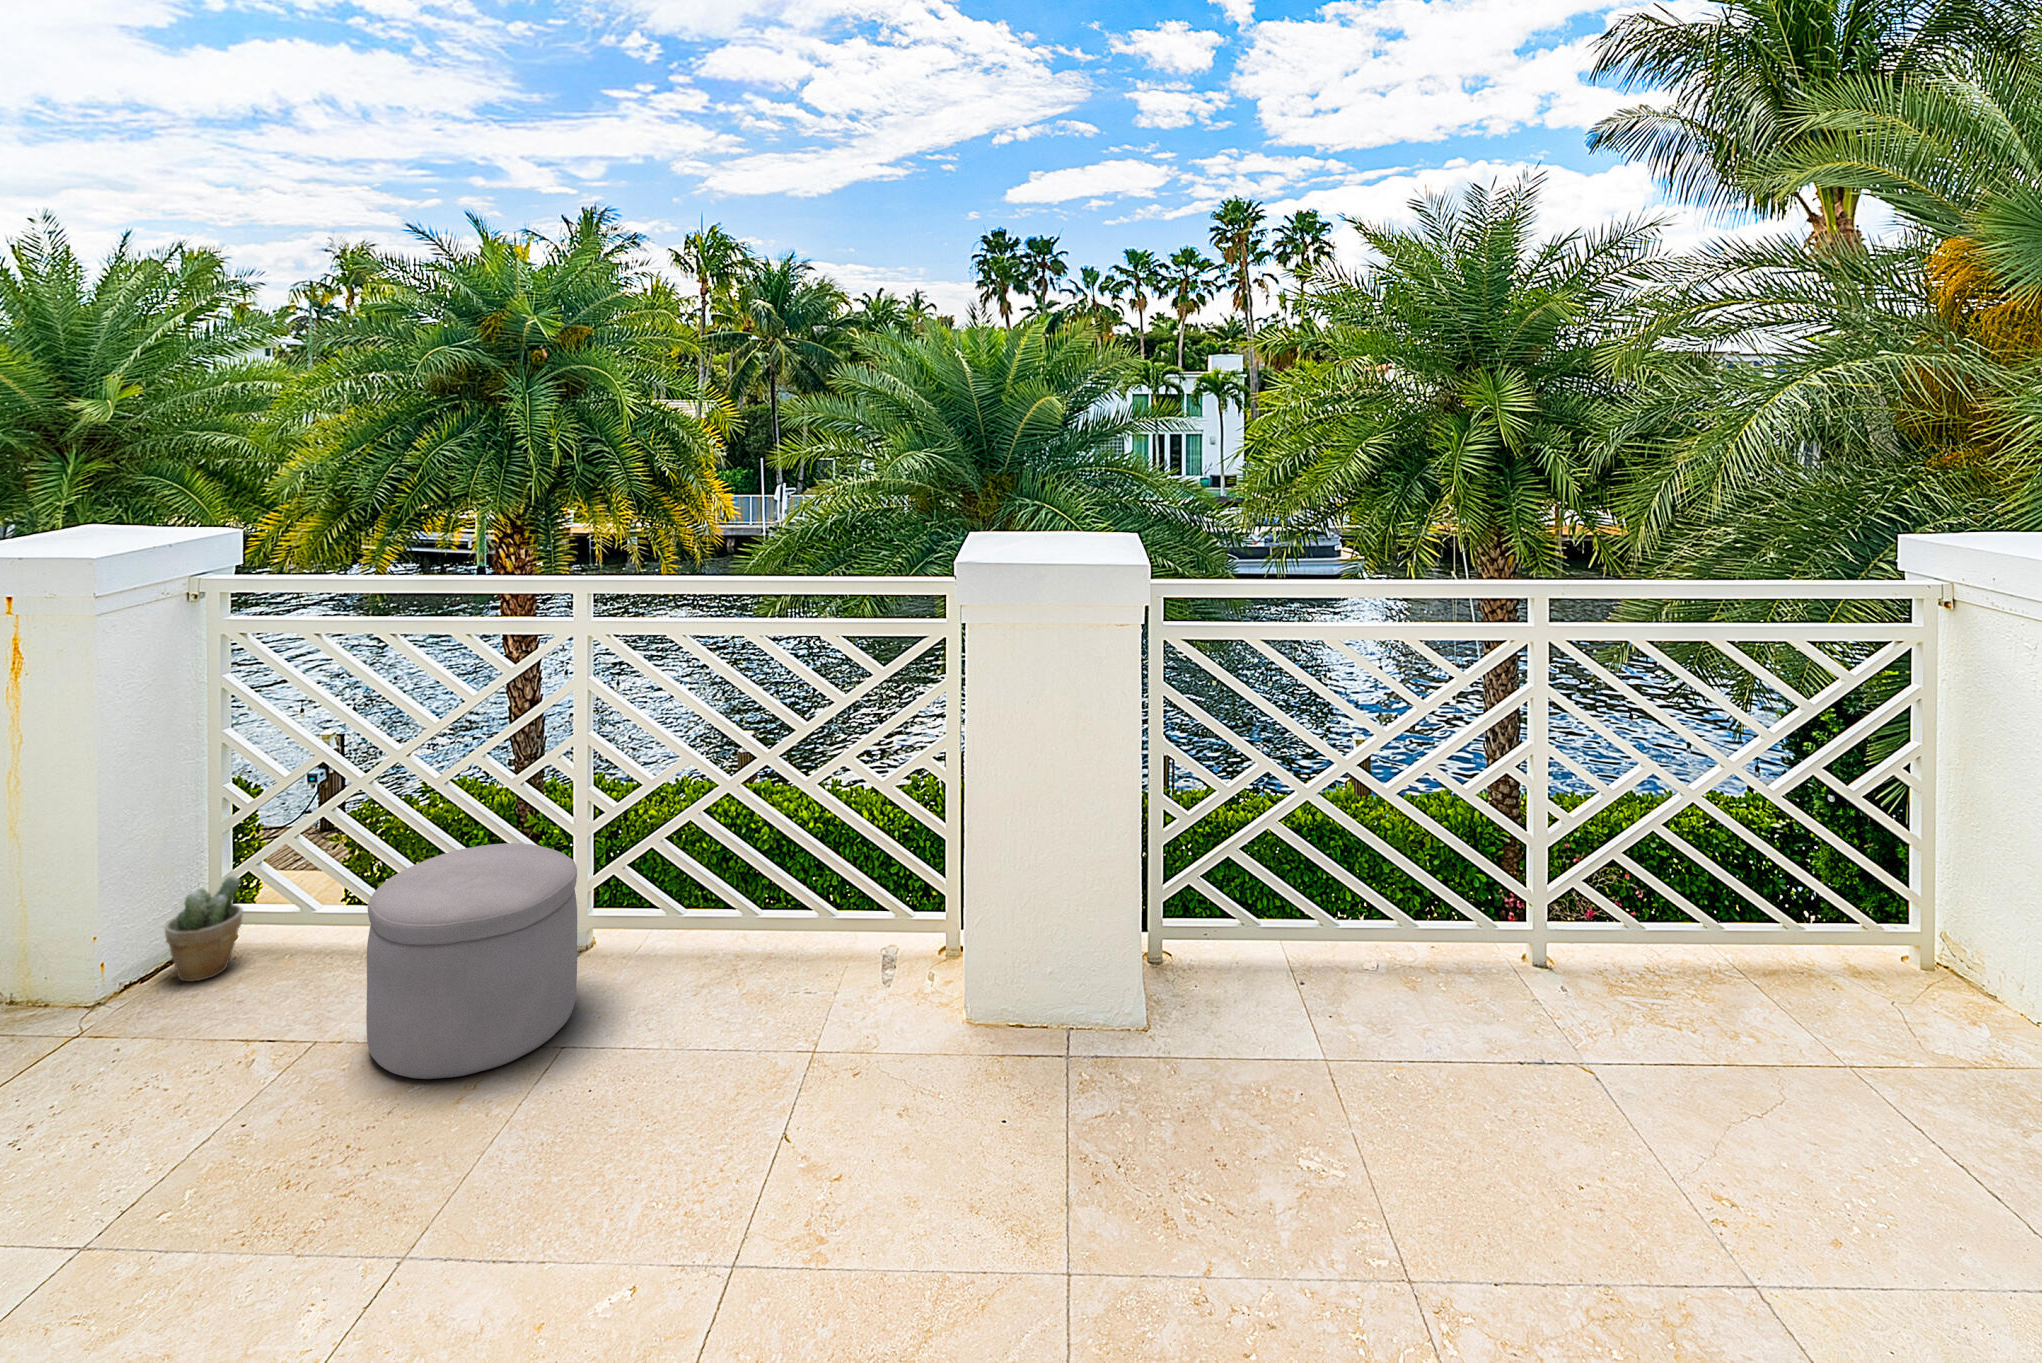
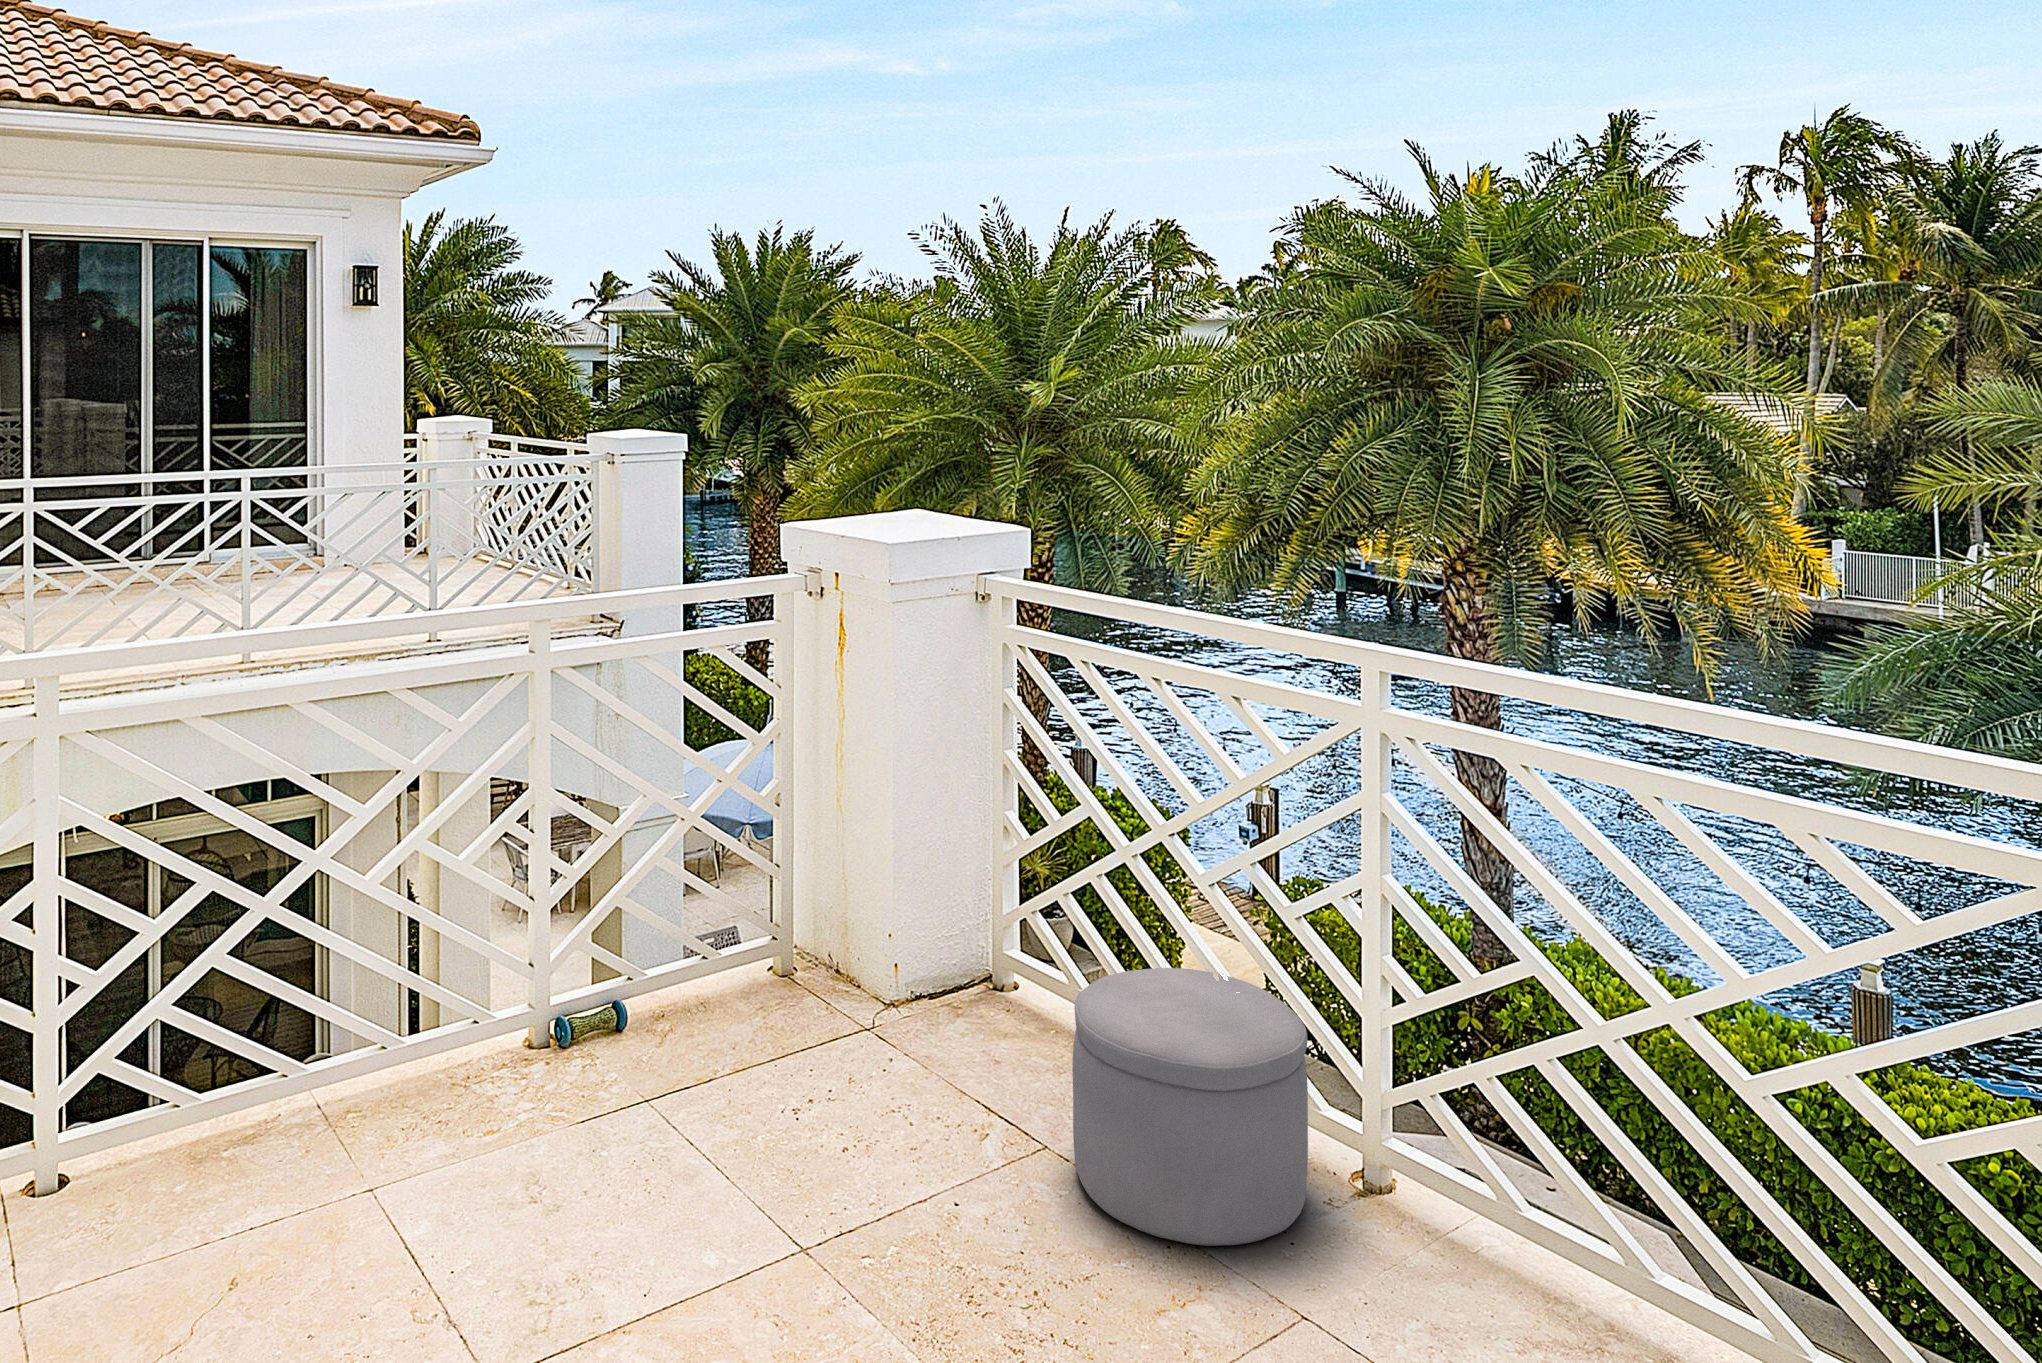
potted plant: present [165,876,243,981] -> none [946,918,1012,1017]

